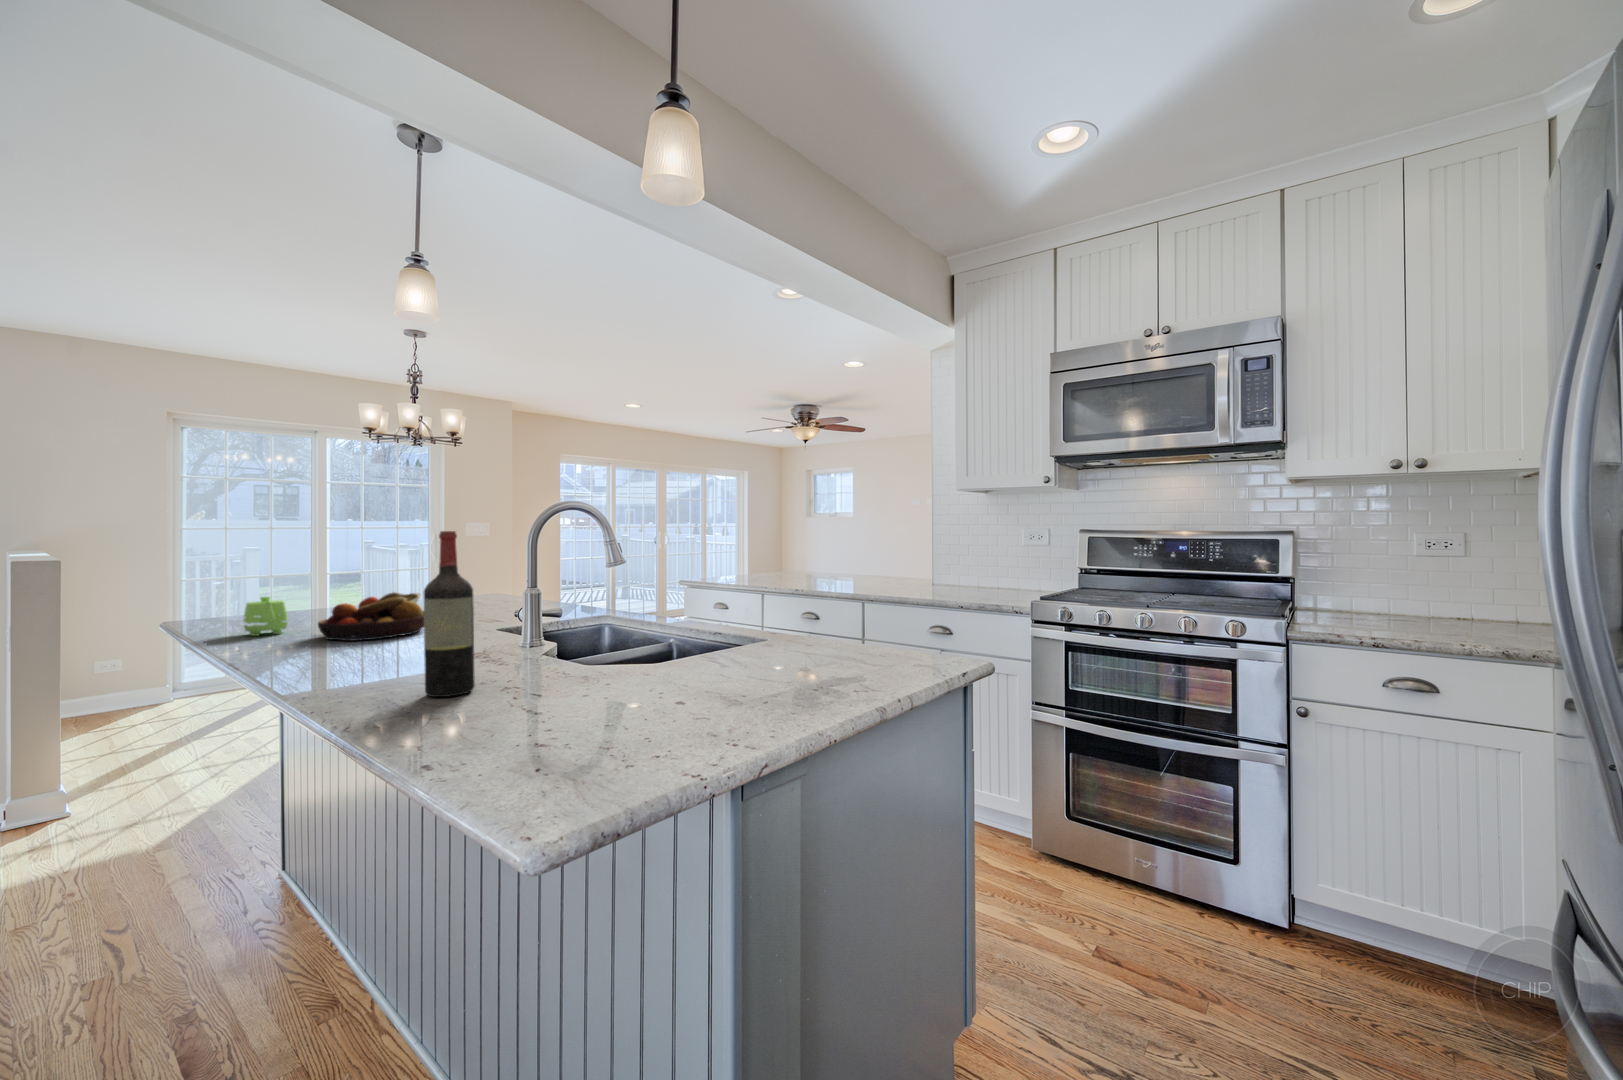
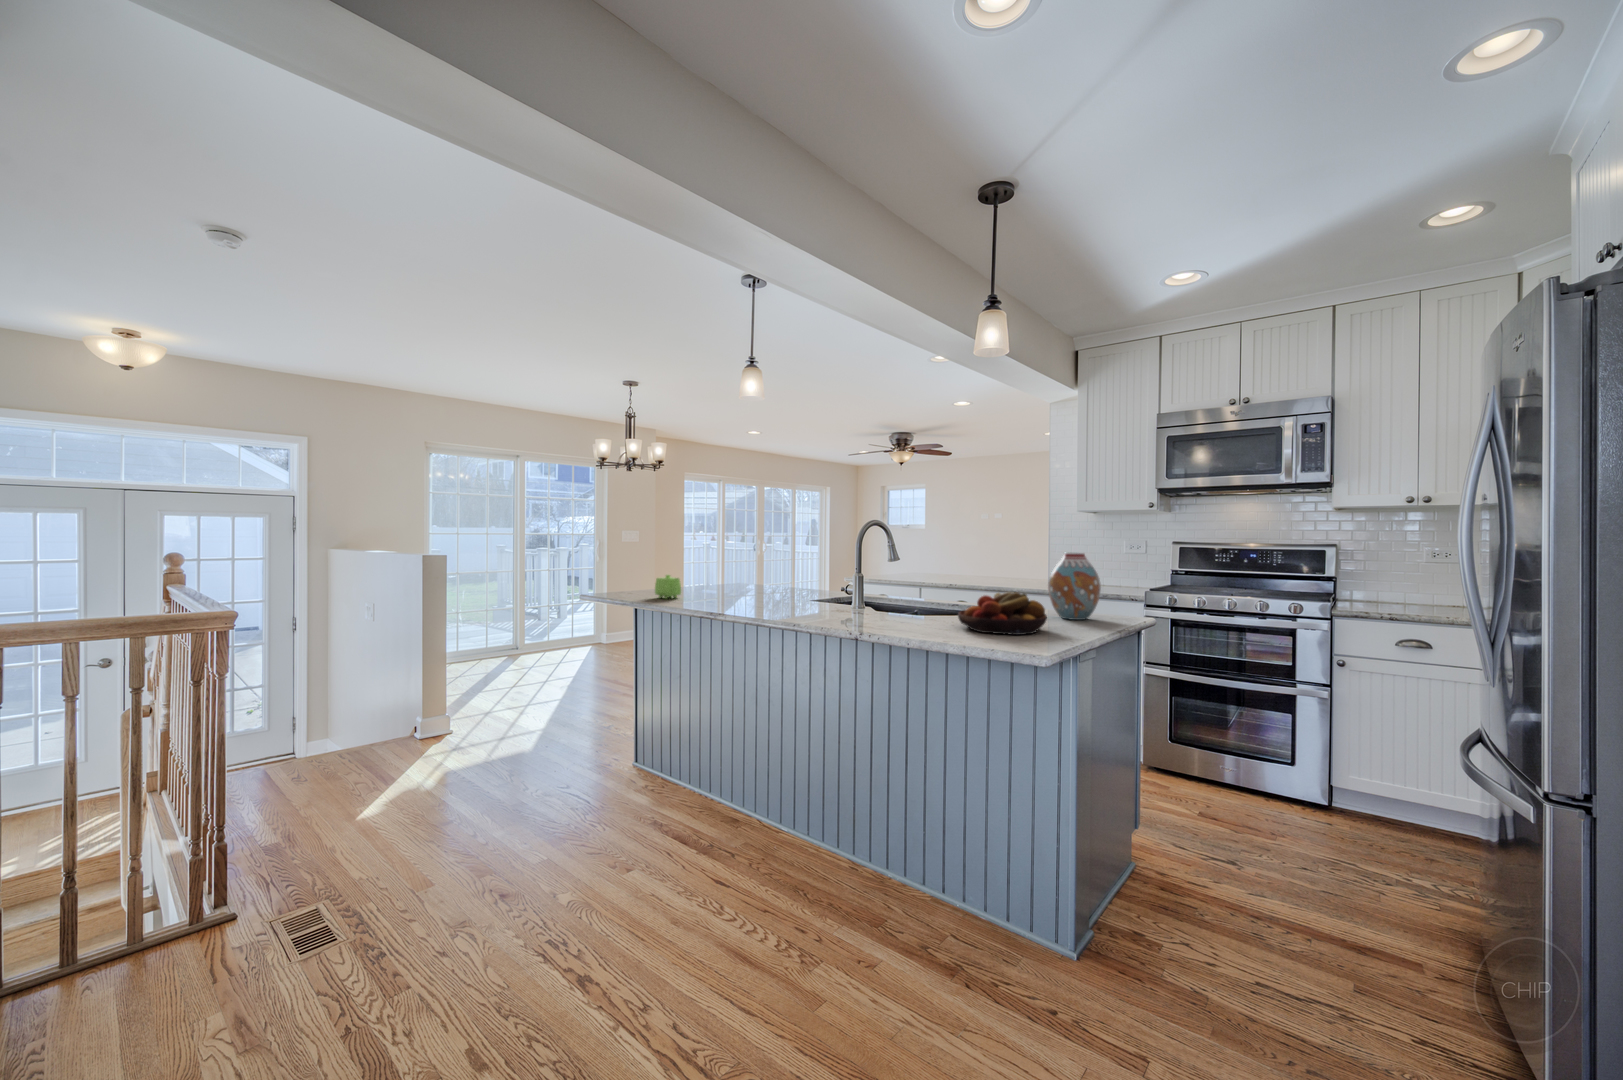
wine bottle: present [424,531,475,697] -> none [868,539,891,624]
vase: none [805,550,890,671] -> present [1048,552,1101,620]
fruit bowl: present [318,592,424,641] -> present [958,592,1047,635]

